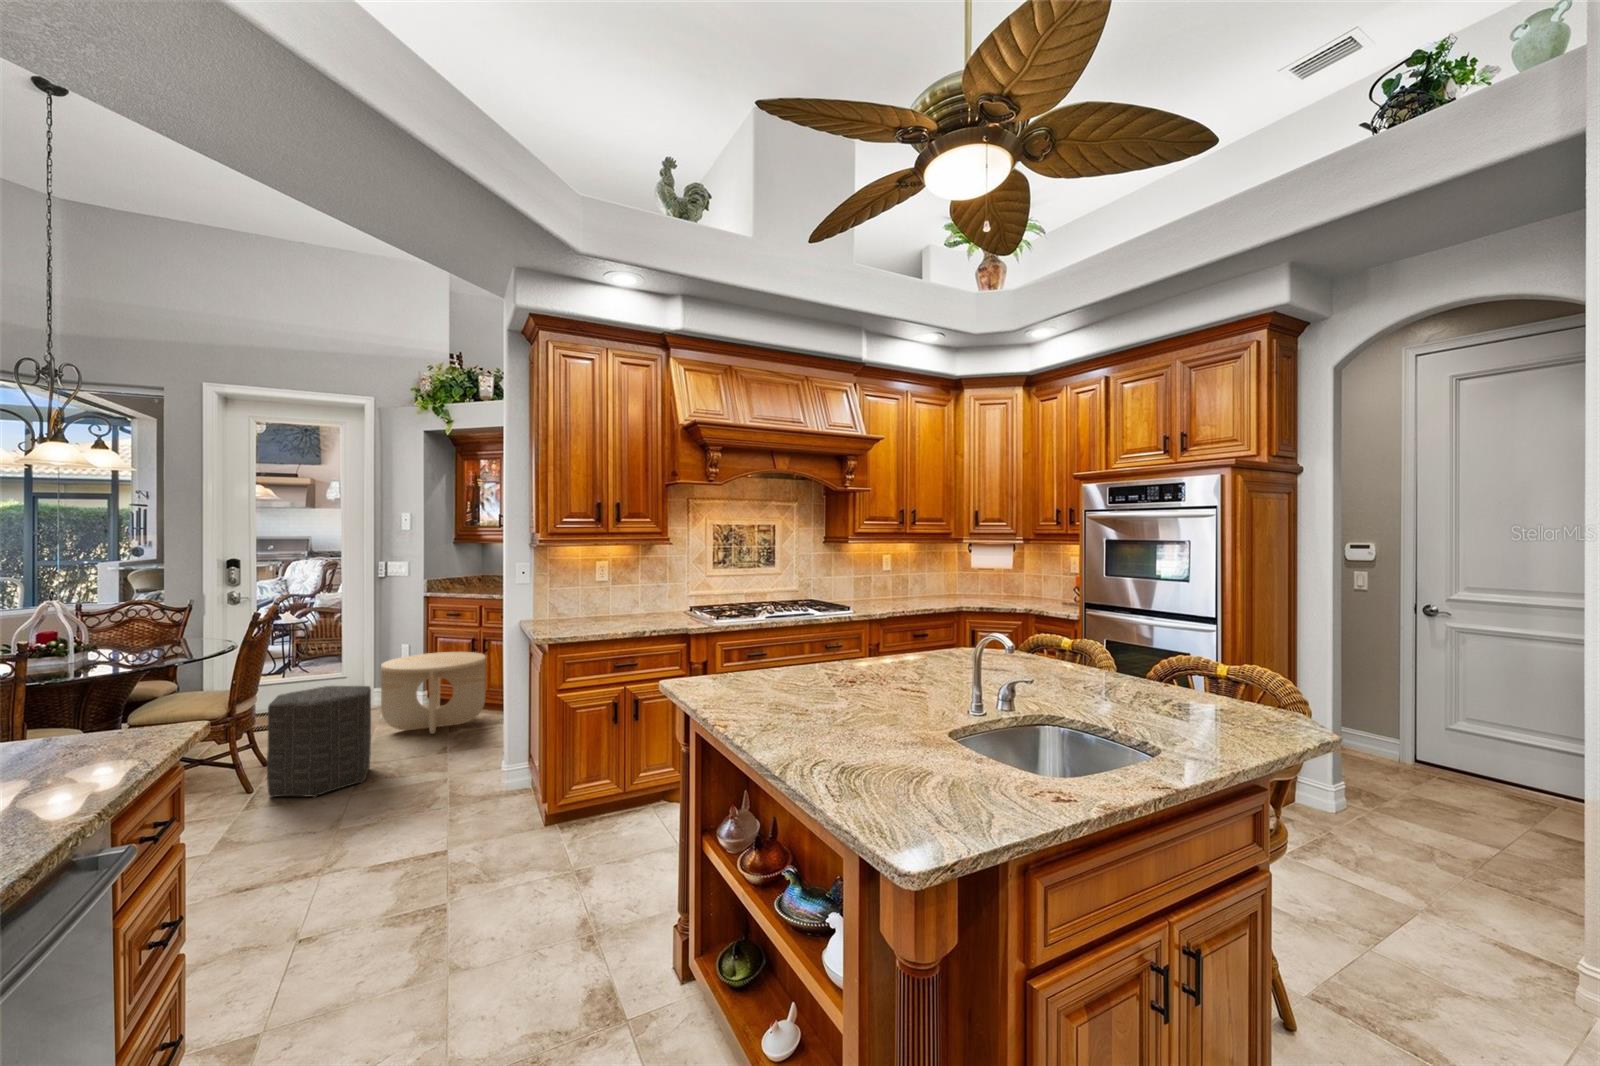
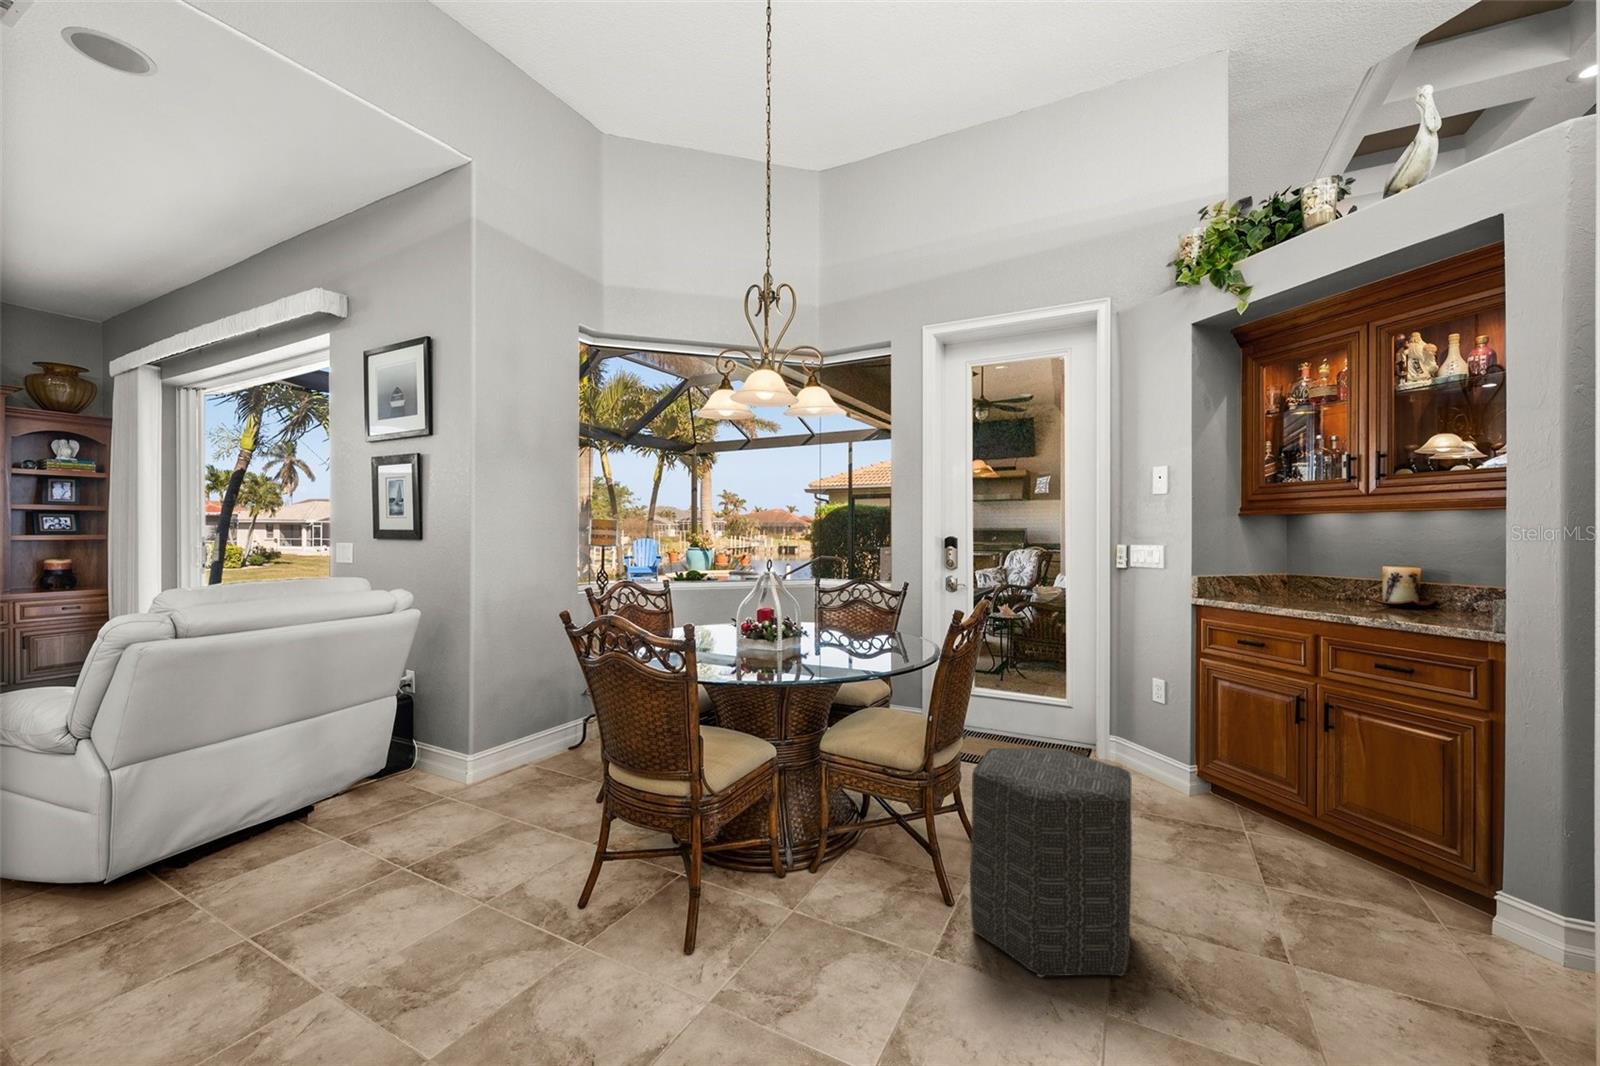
side table: present [381,652,486,734] -> none [1131,705,1338,876]

